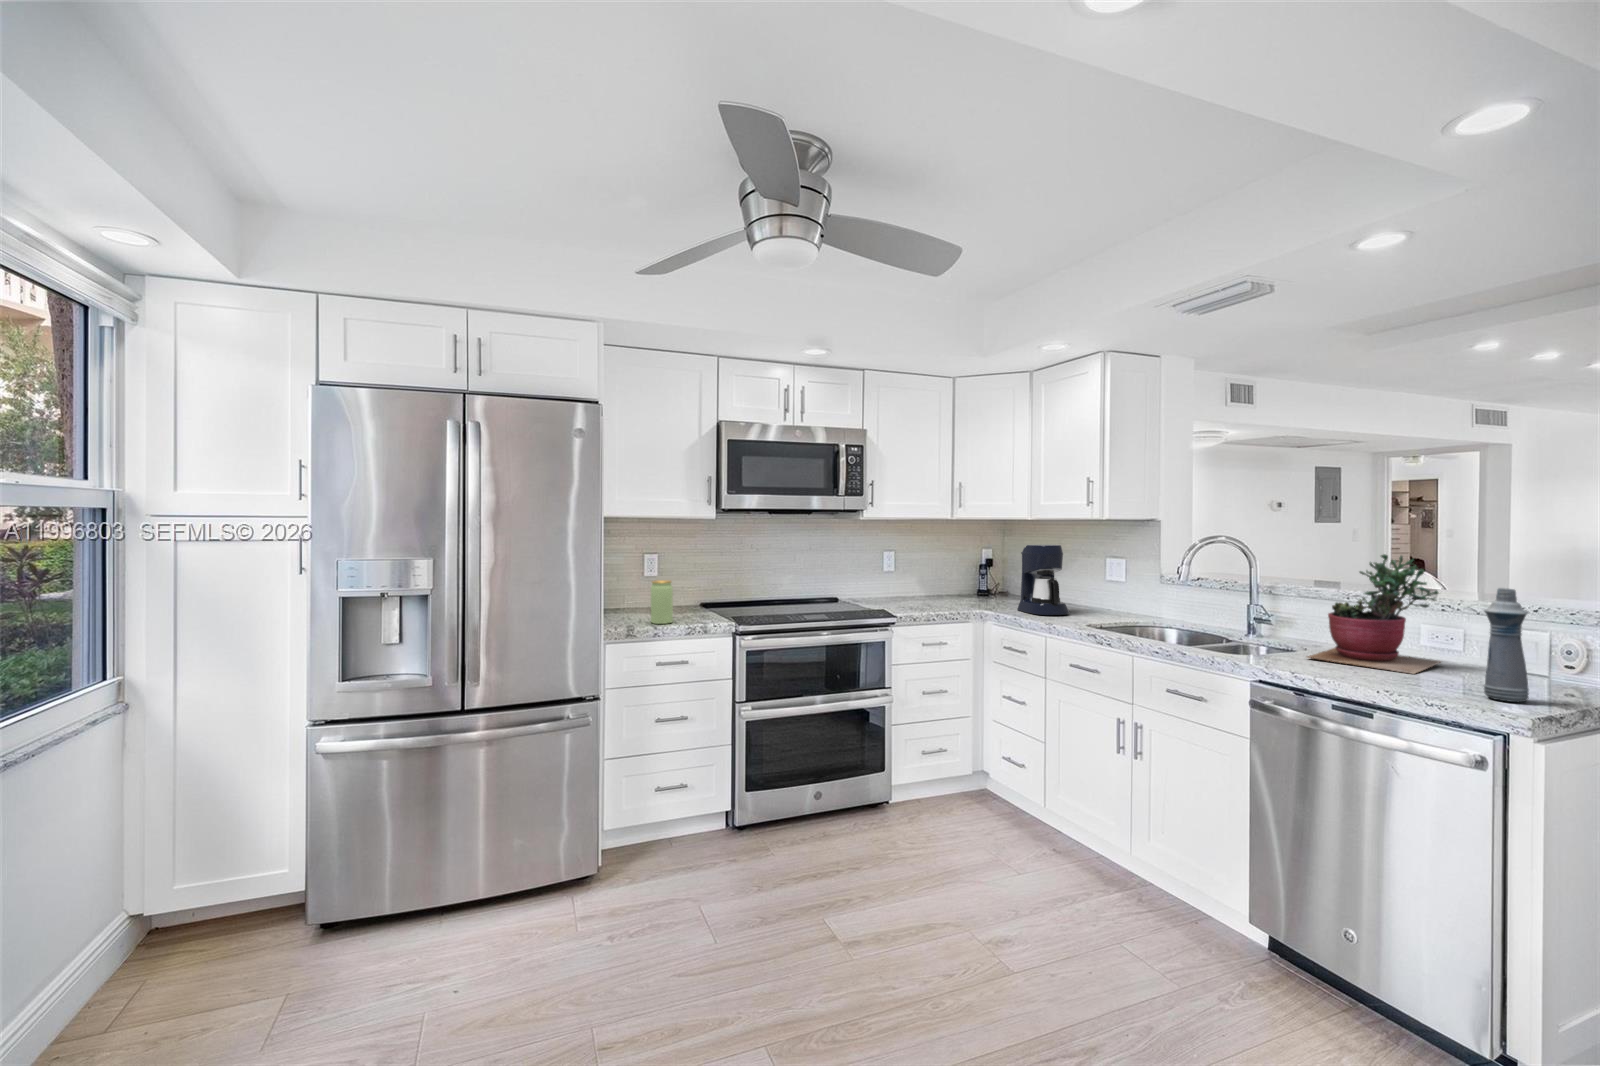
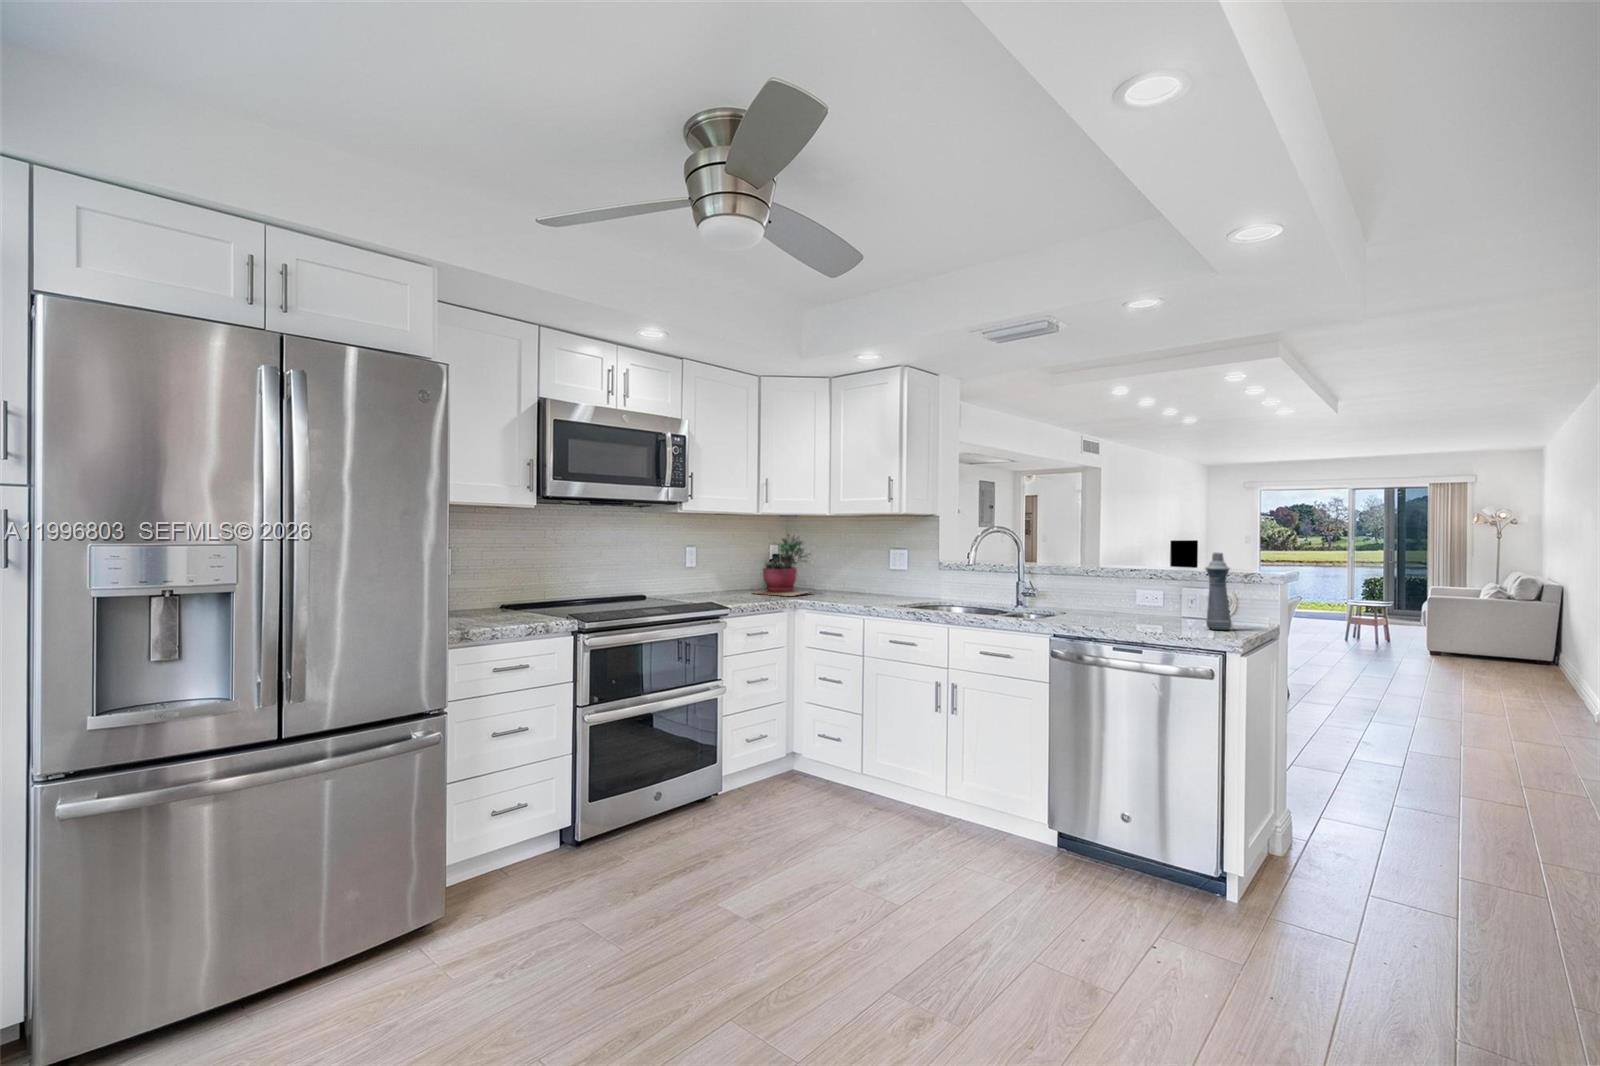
coffee maker: present [1017,545,1069,615] -> none [820,537,867,601]
succulent plant: present [1308,554,1441,674] -> present [753,534,808,596]
jar: present [651,580,673,624] -> none [476,574,502,623]

